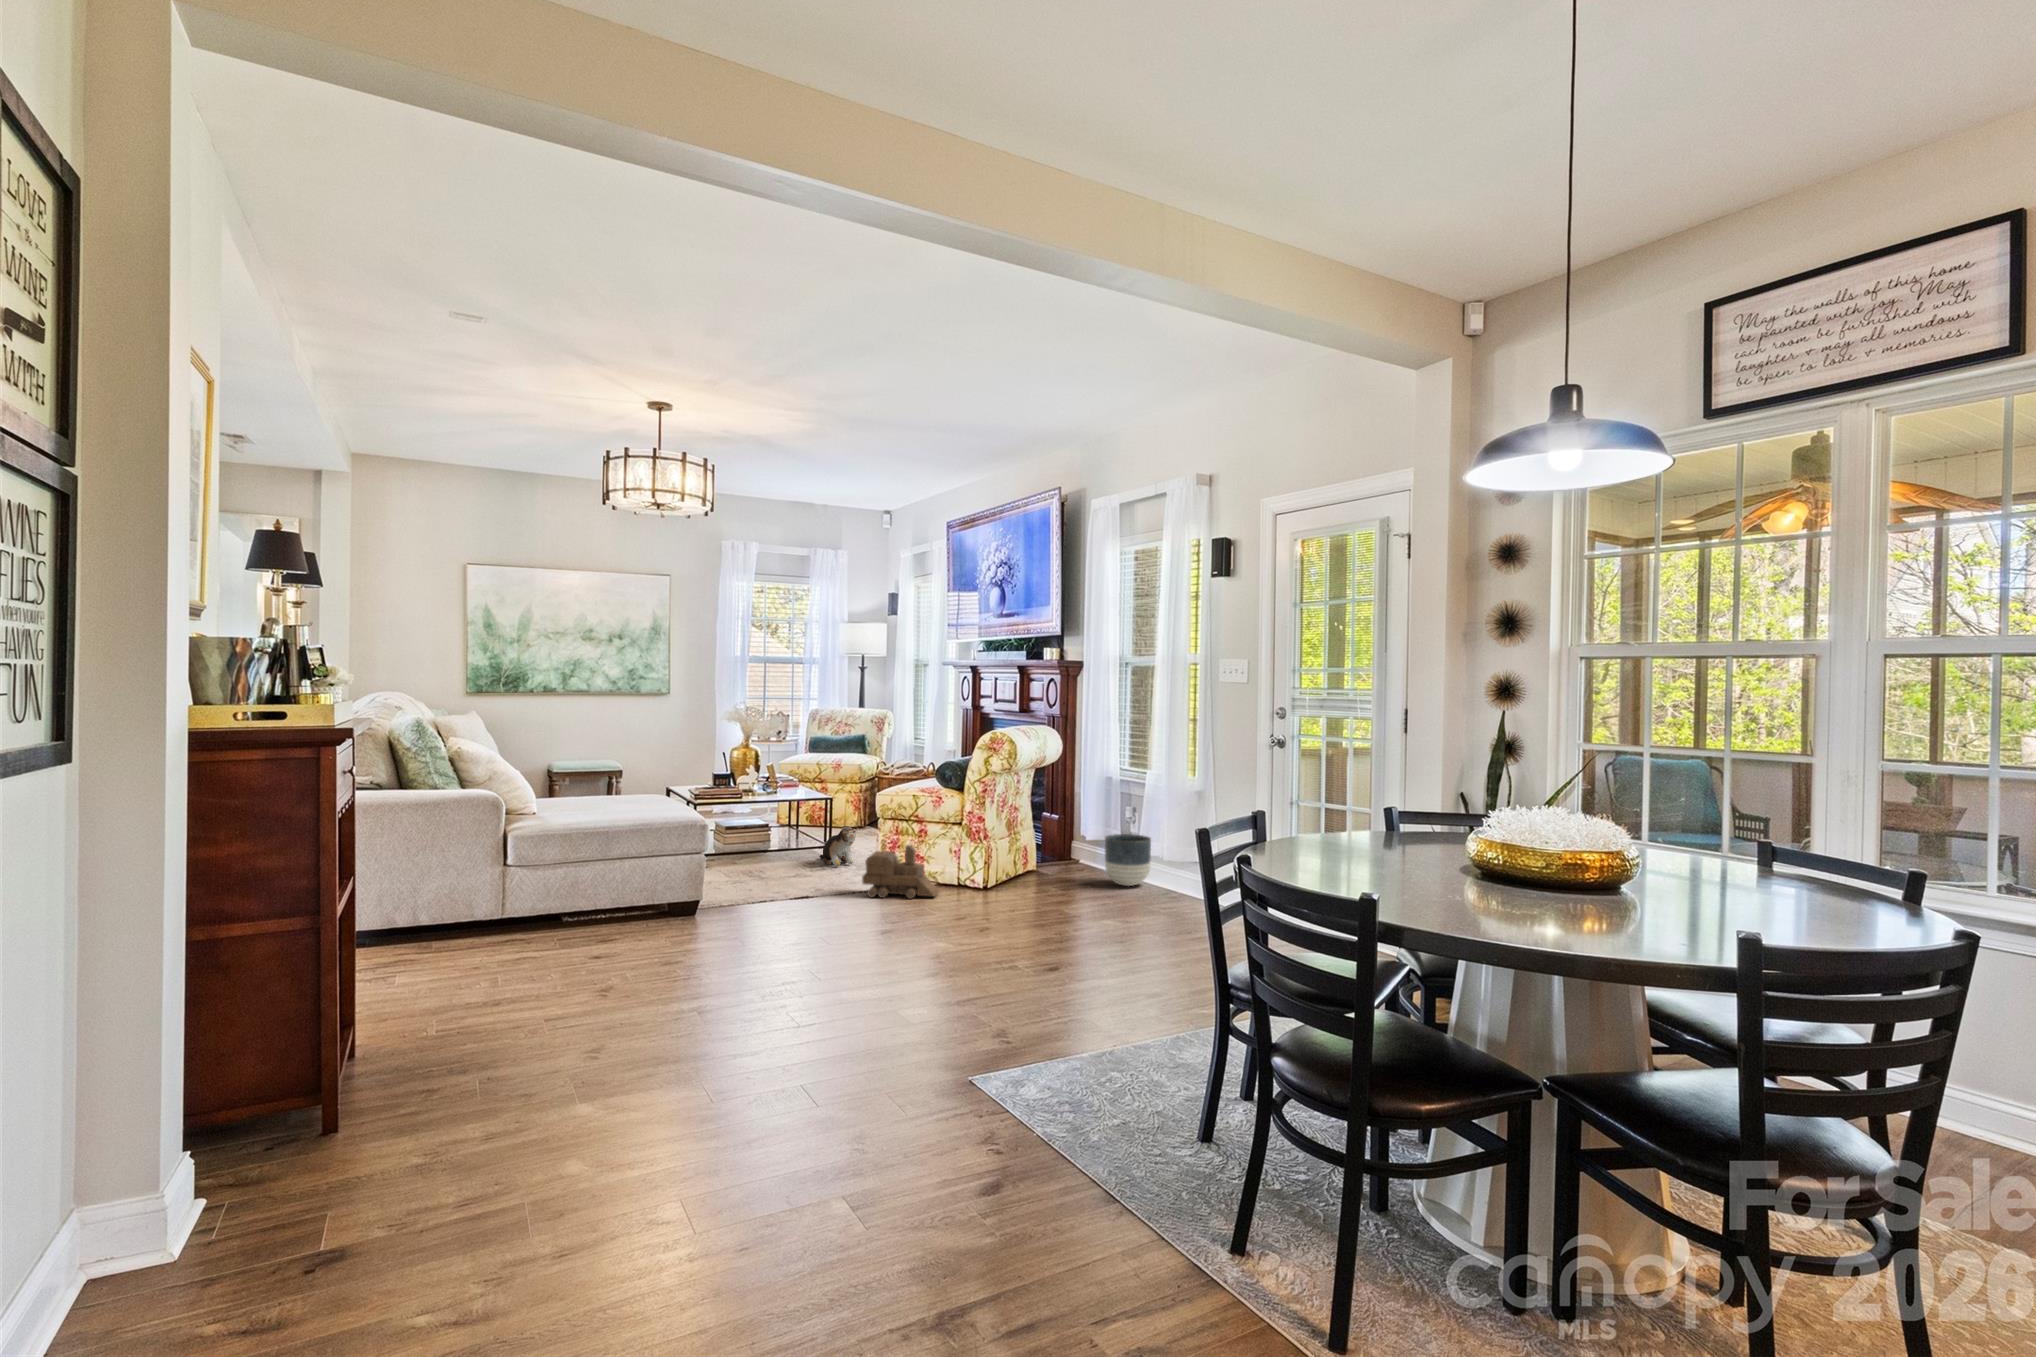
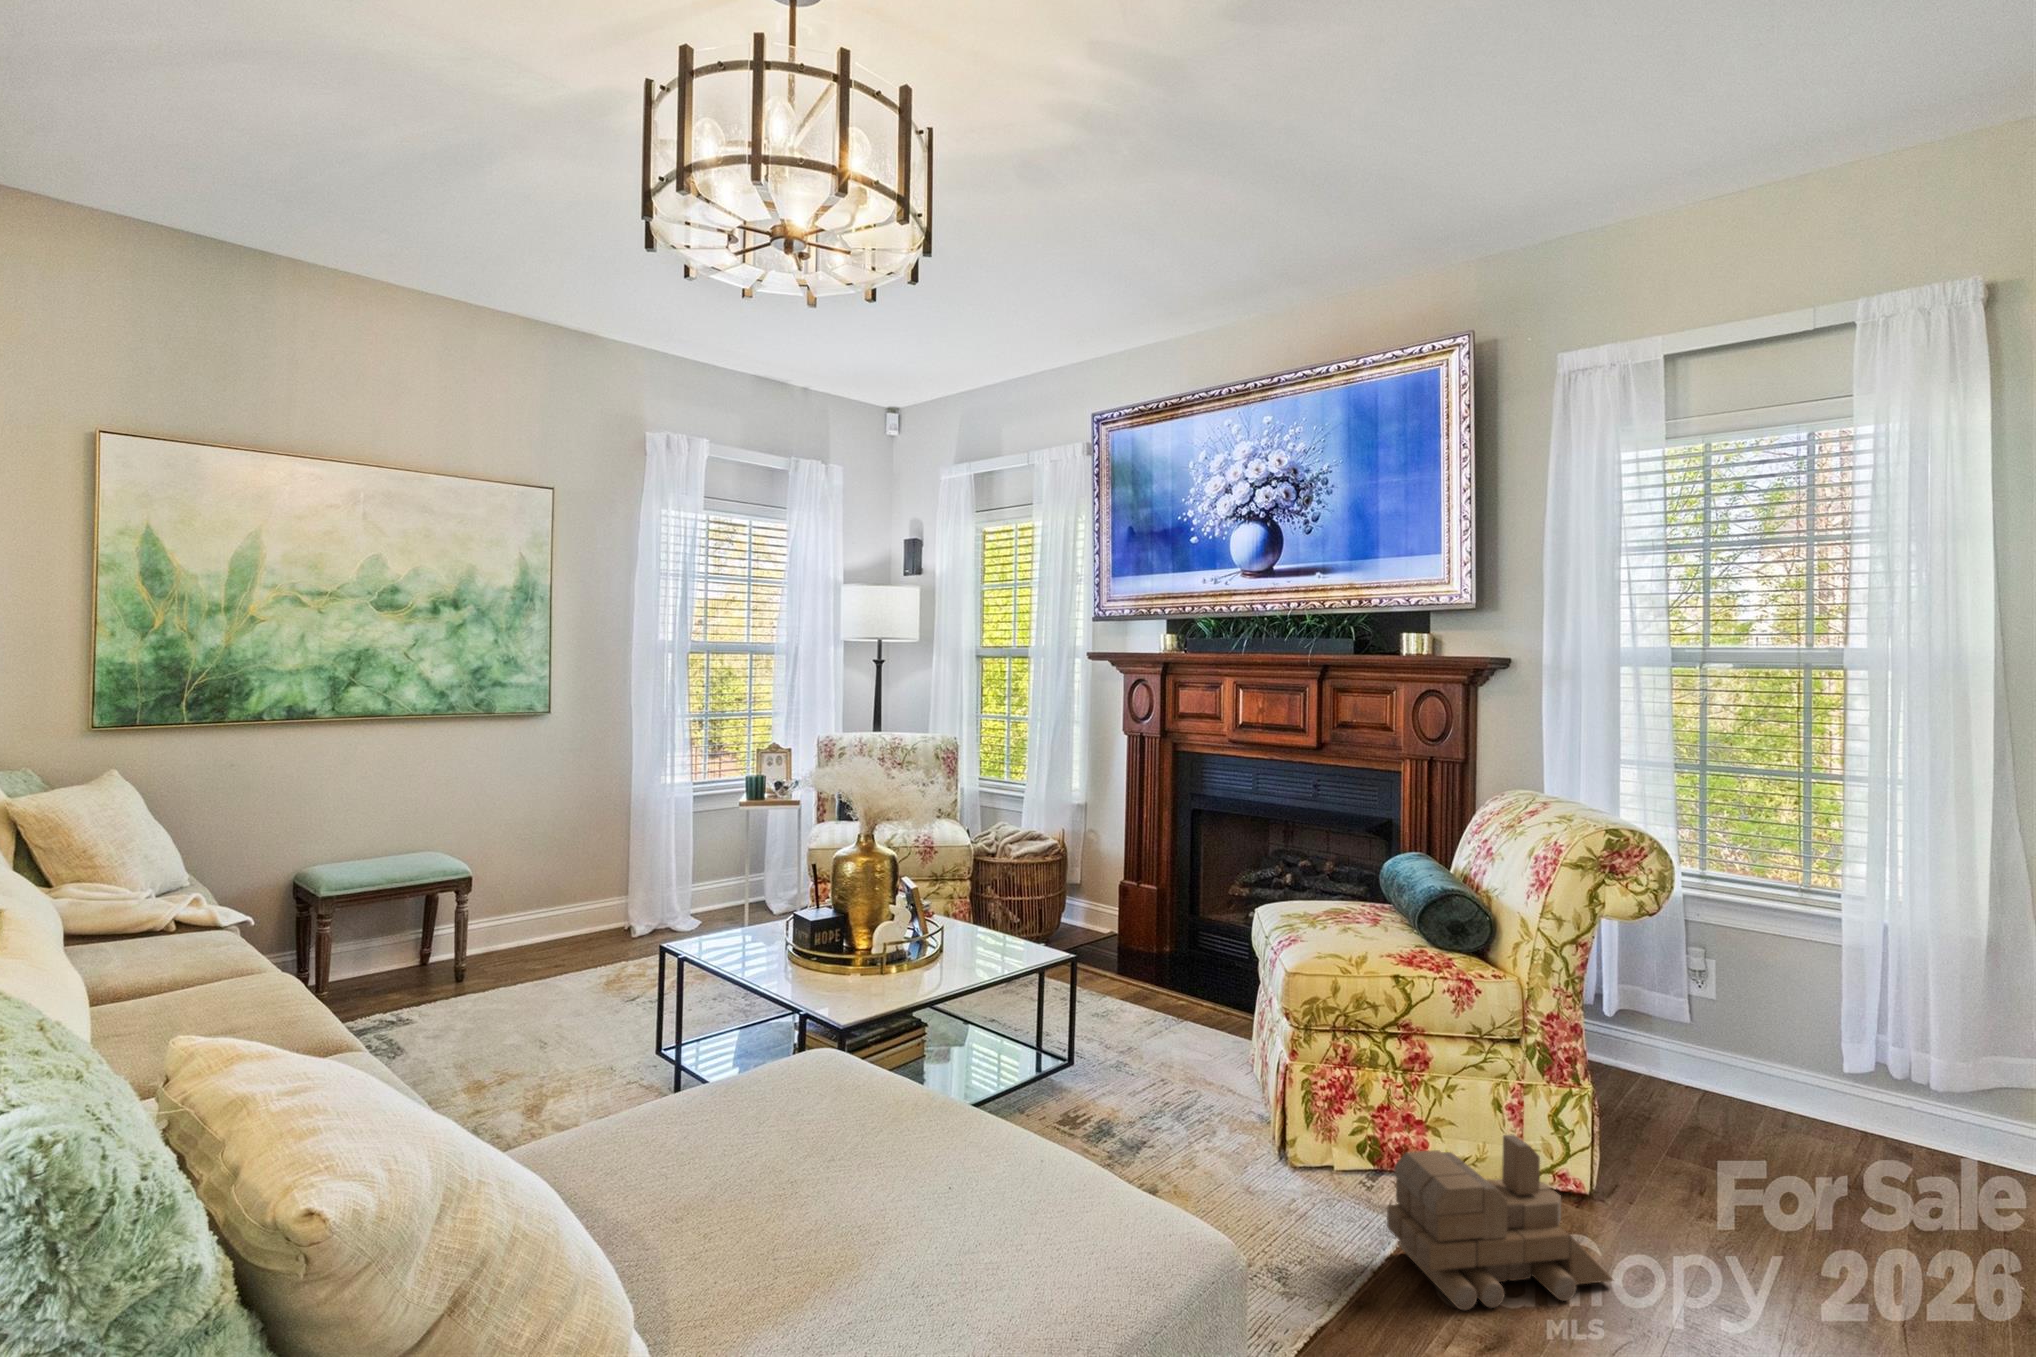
plush toy: present [820,826,858,867] -> none [1060,1037,1204,1137]
planter: present [1105,834,1151,886] -> none [1762,1016,1892,1144]

